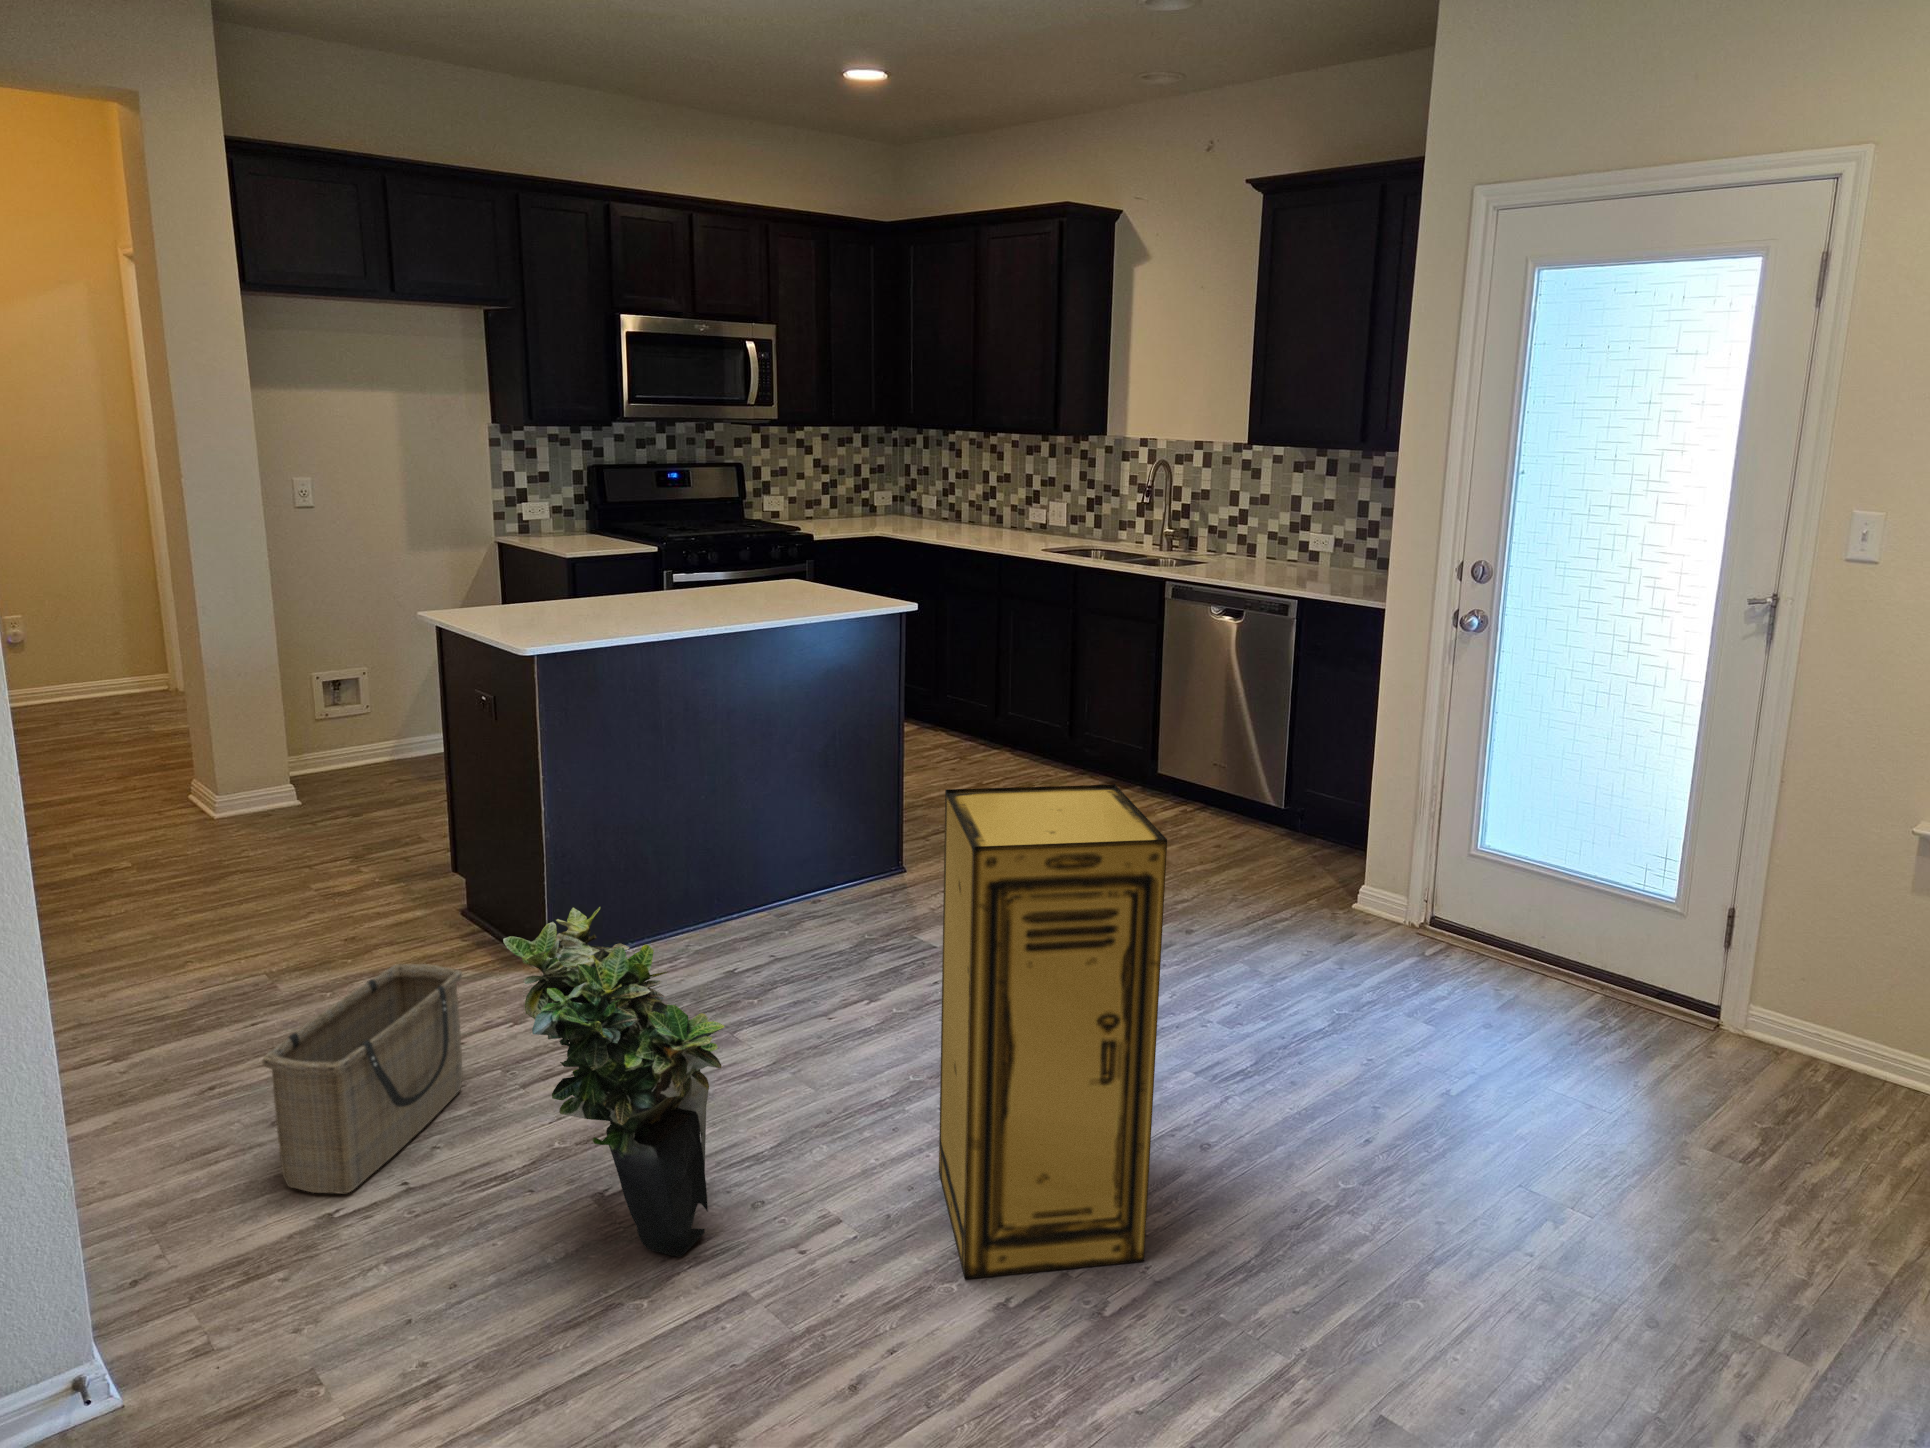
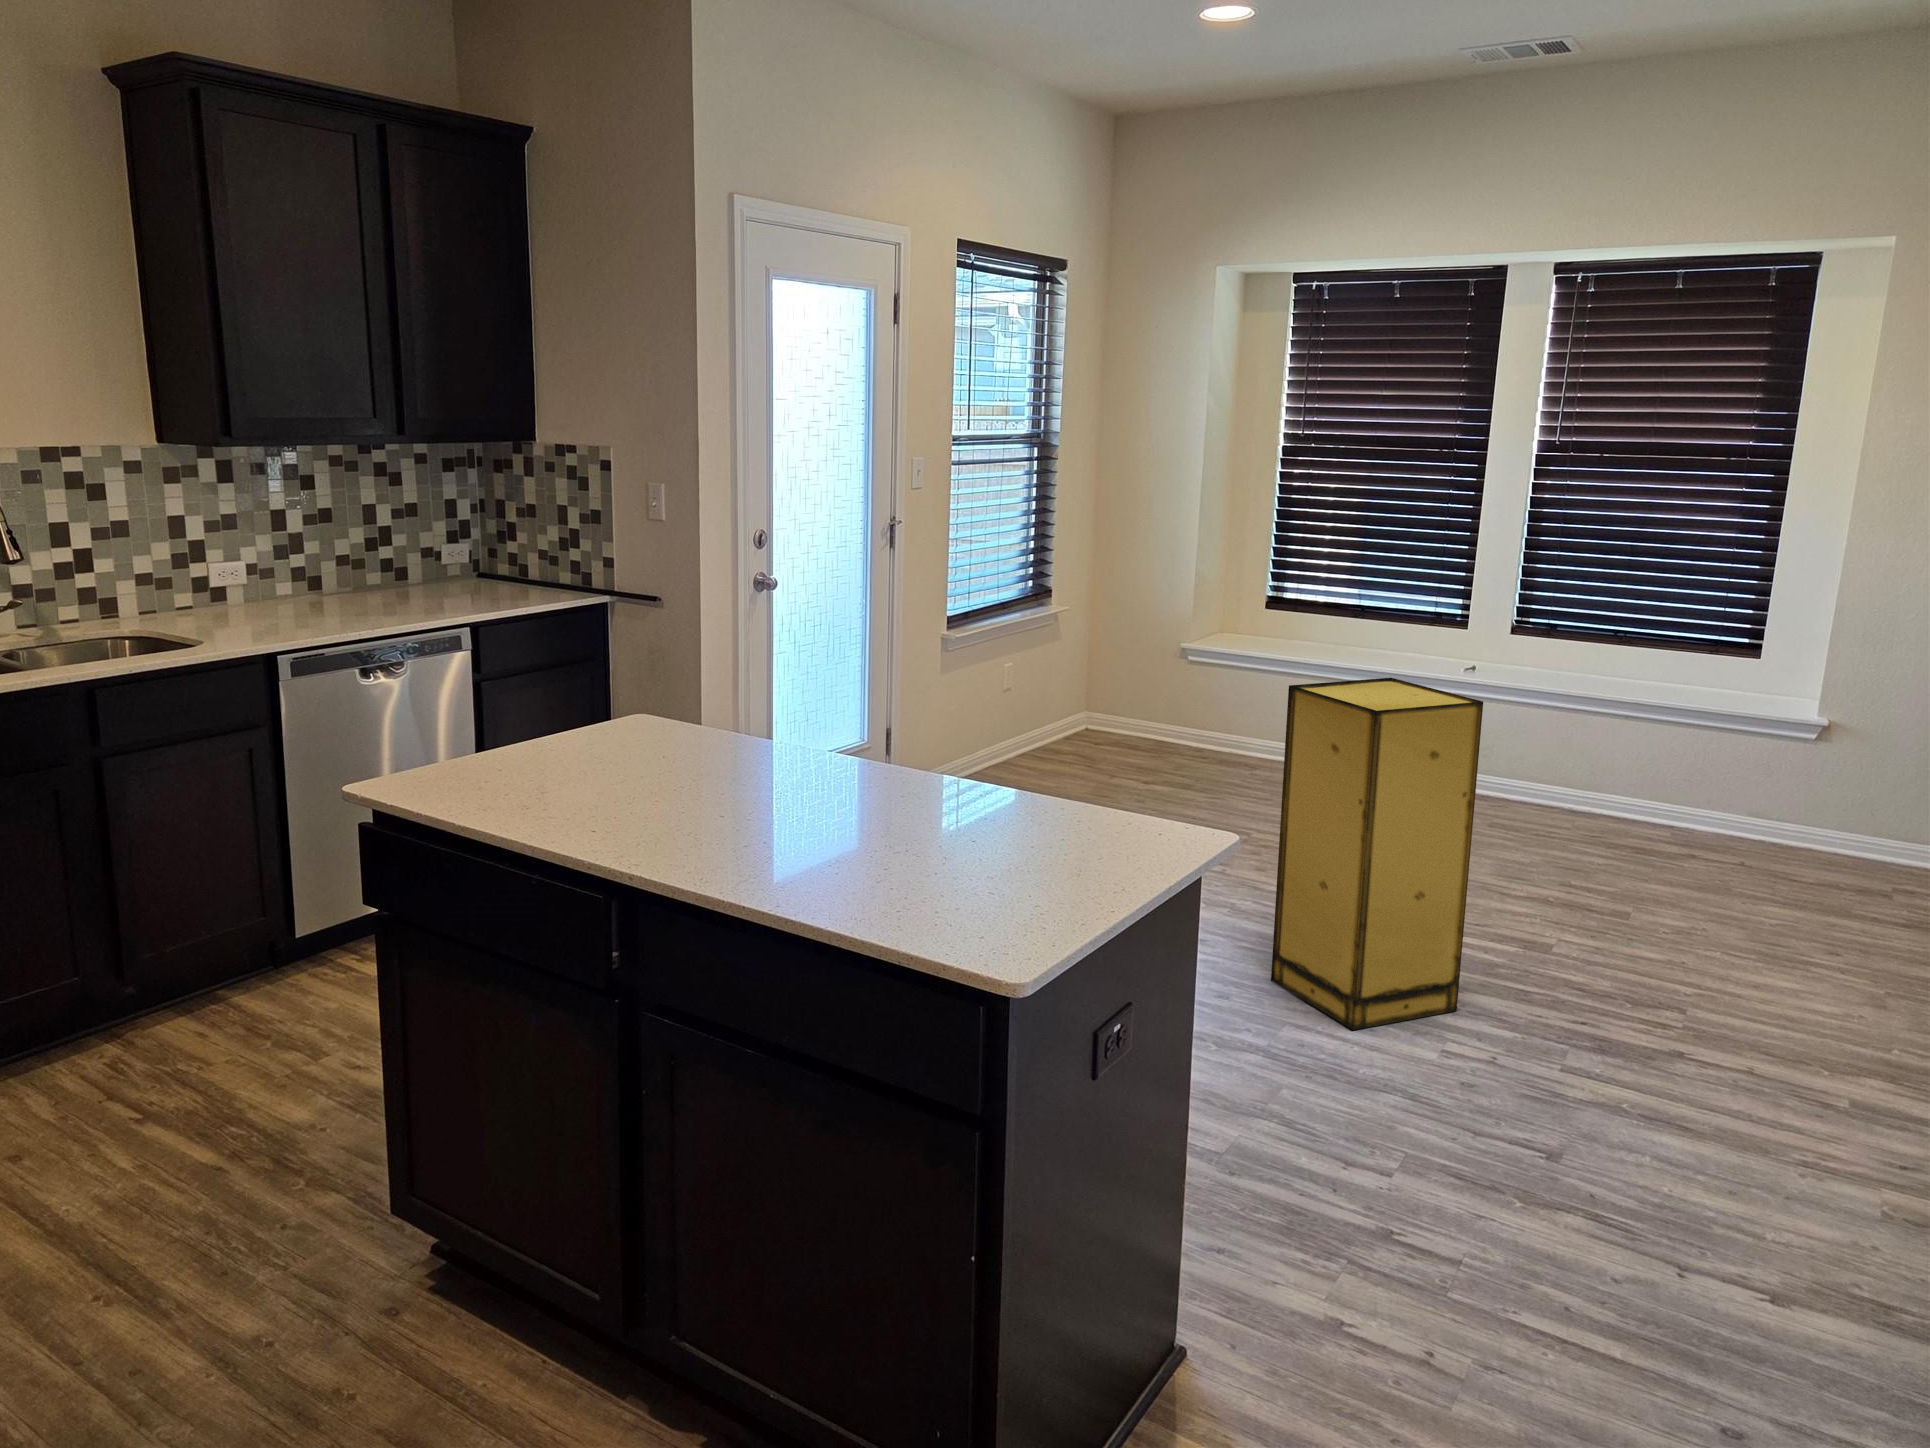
potted plant: present [503,907,724,1257] -> none [1500,875,1701,1120]
basket: present [263,964,463,1193] -> none [1515,1146,1825,1355]

